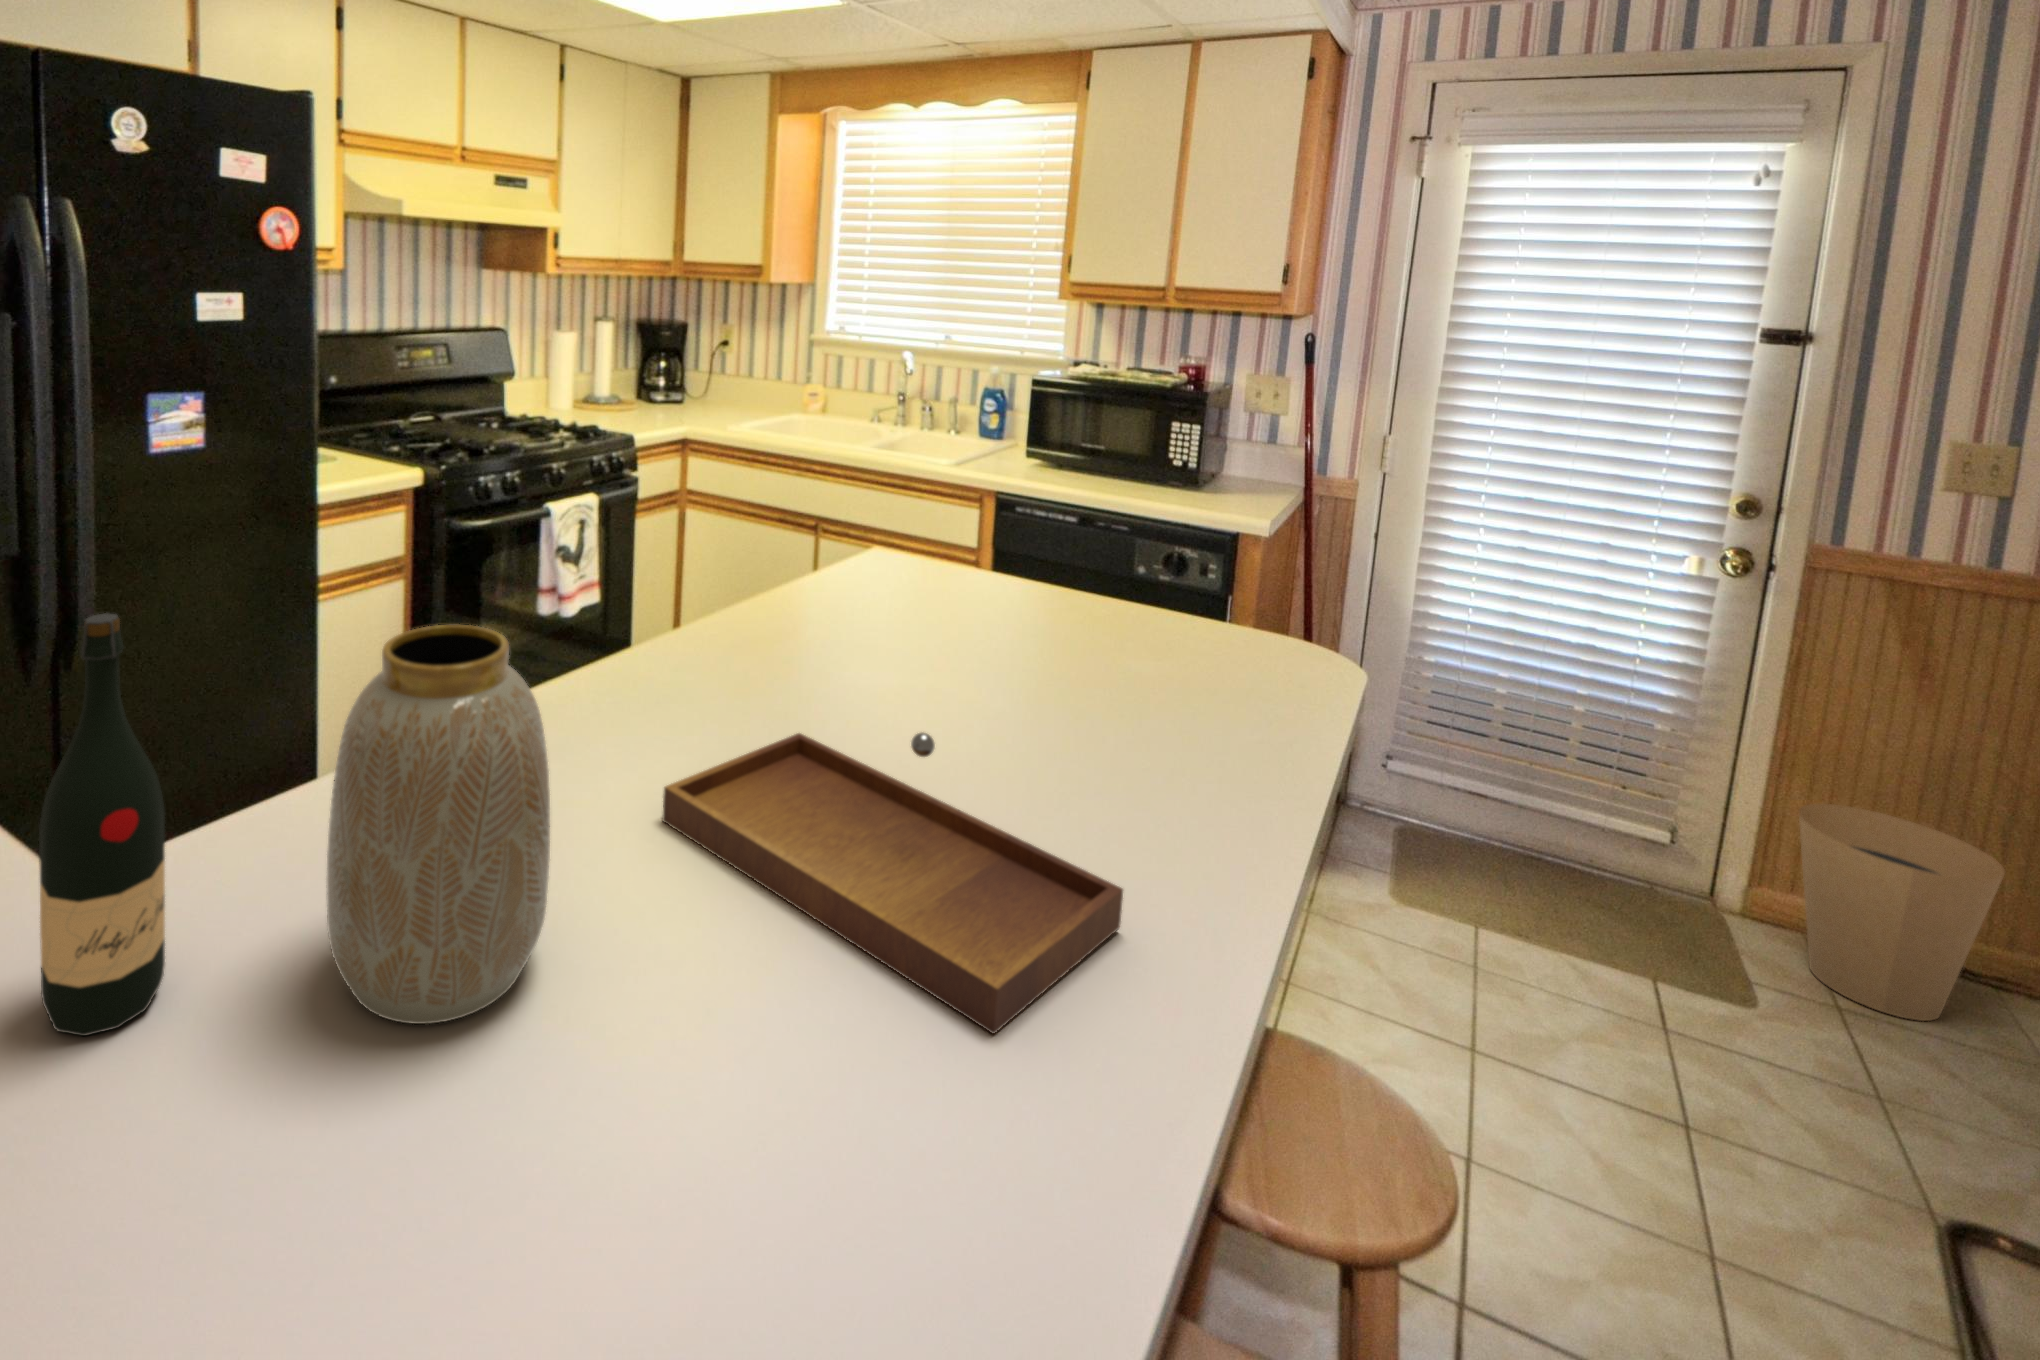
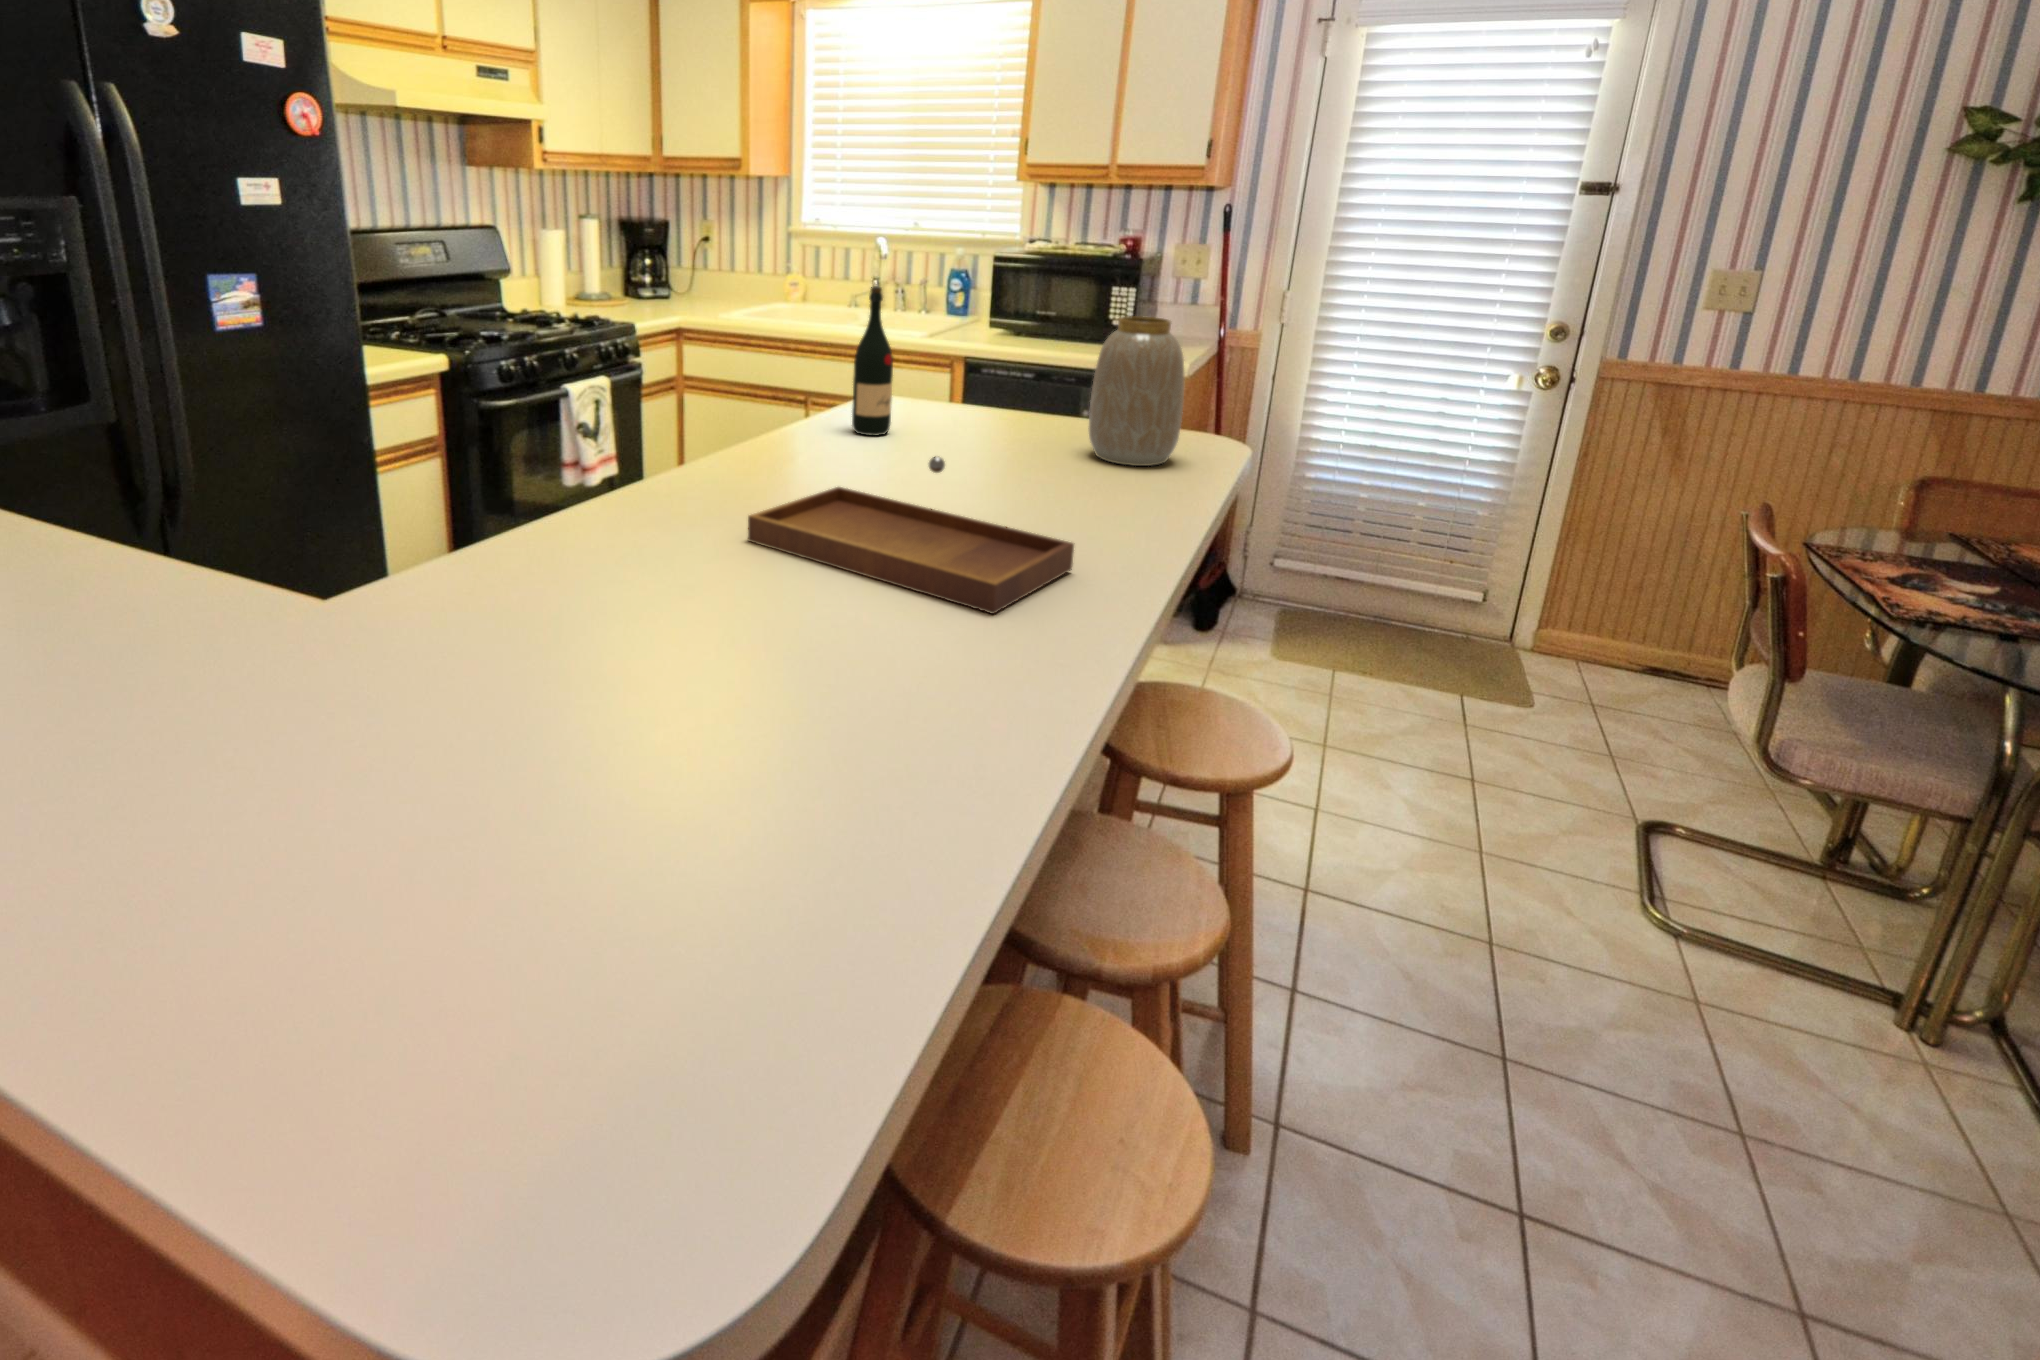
wine bottle: present [39,614,165,1036] -> present [852,286,893,436]
vase: present [326,625,550,1024] -> present [1088,316,1185,466]
trash can: present [1799,804,2005,1021] -> none [1567,556,1699,699]

